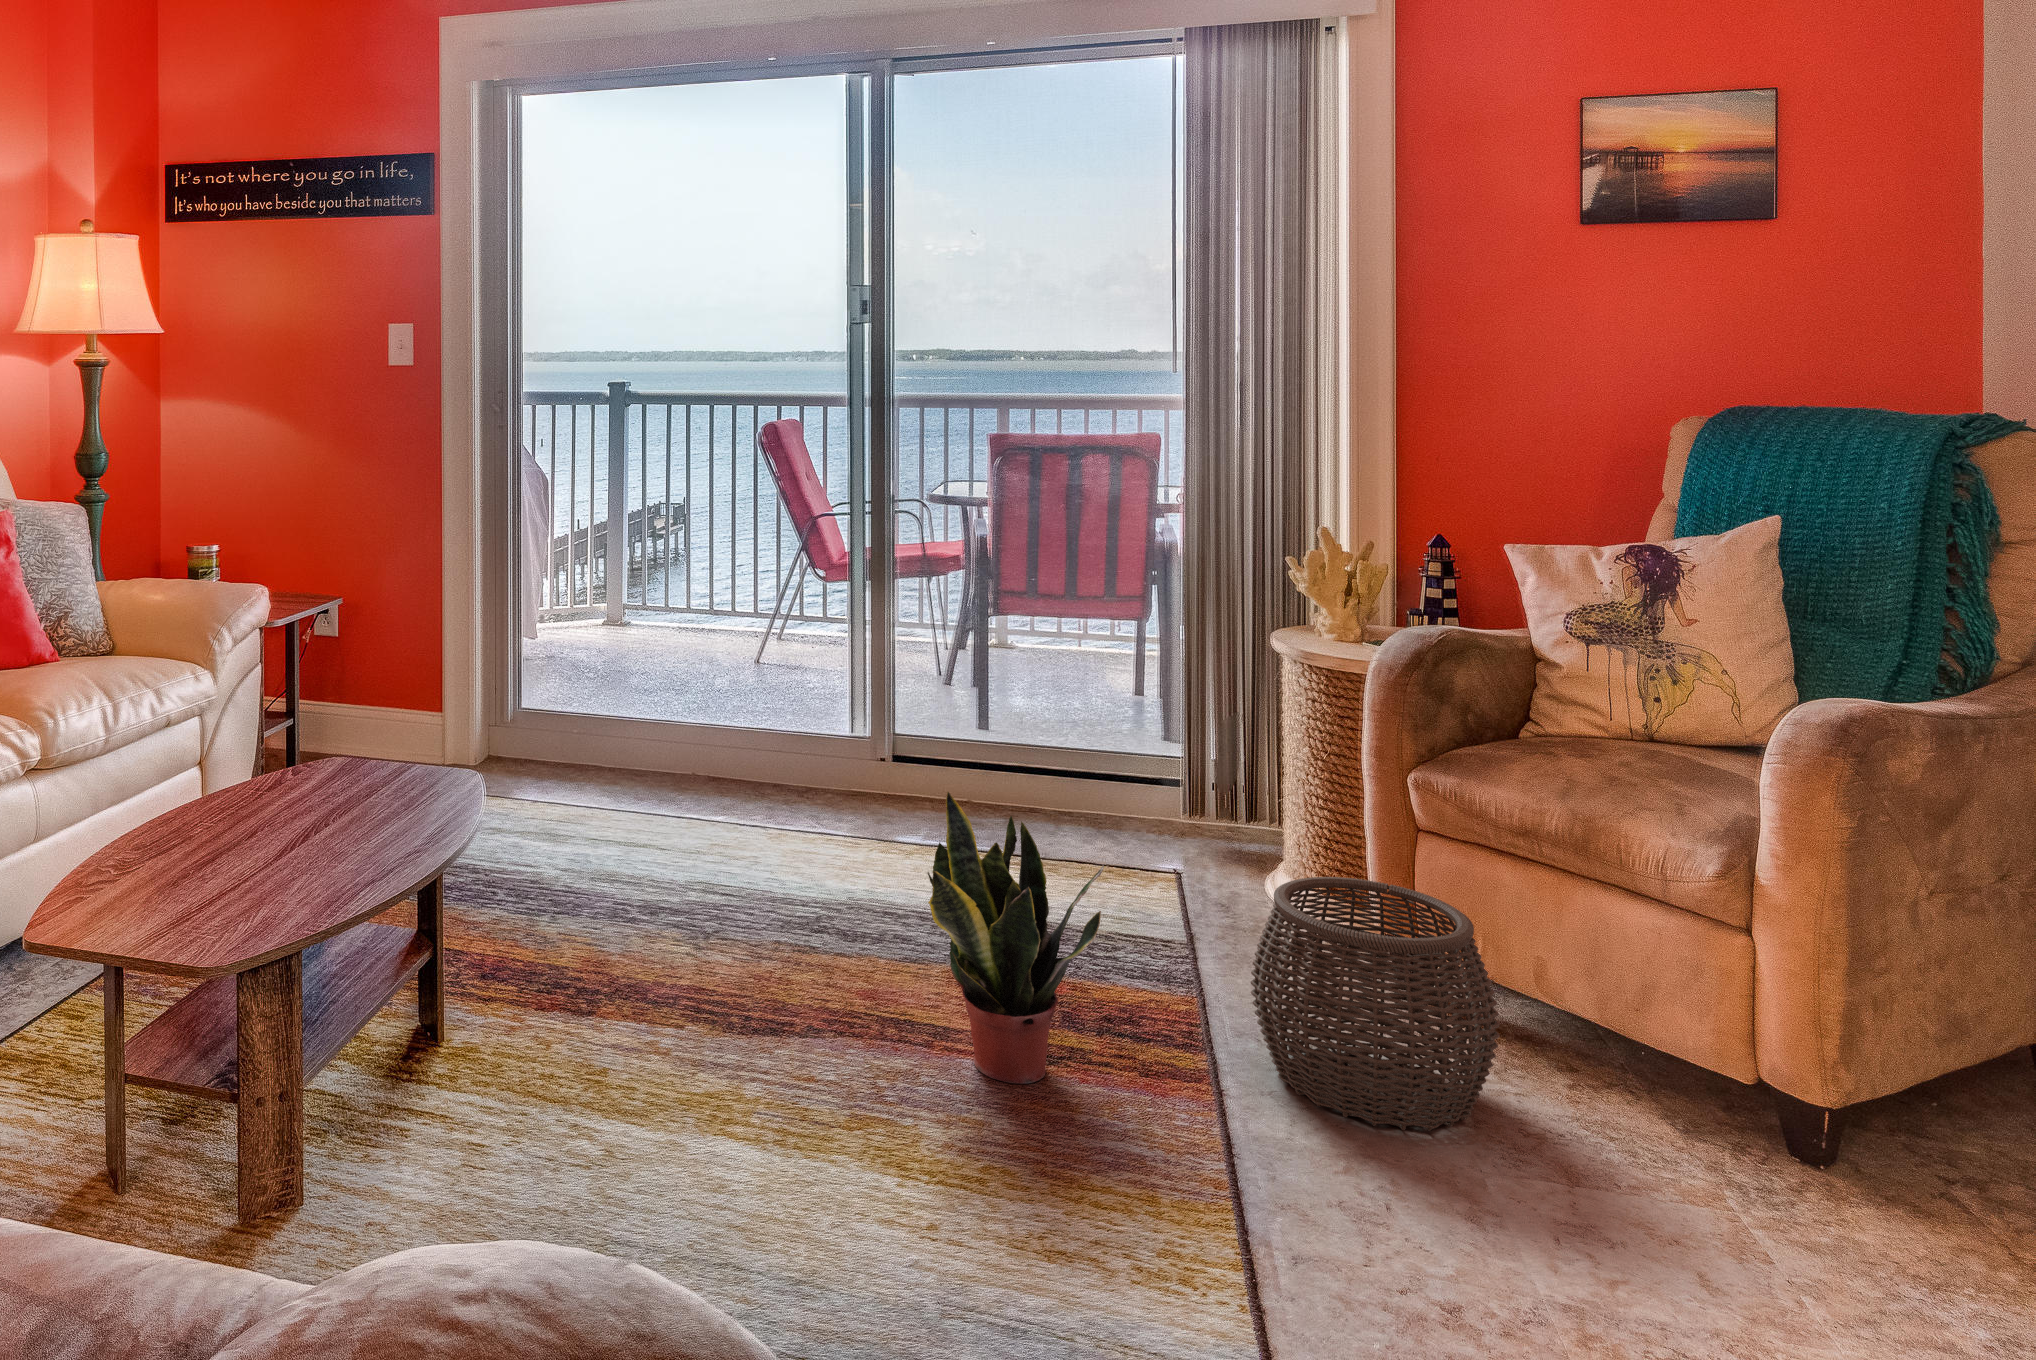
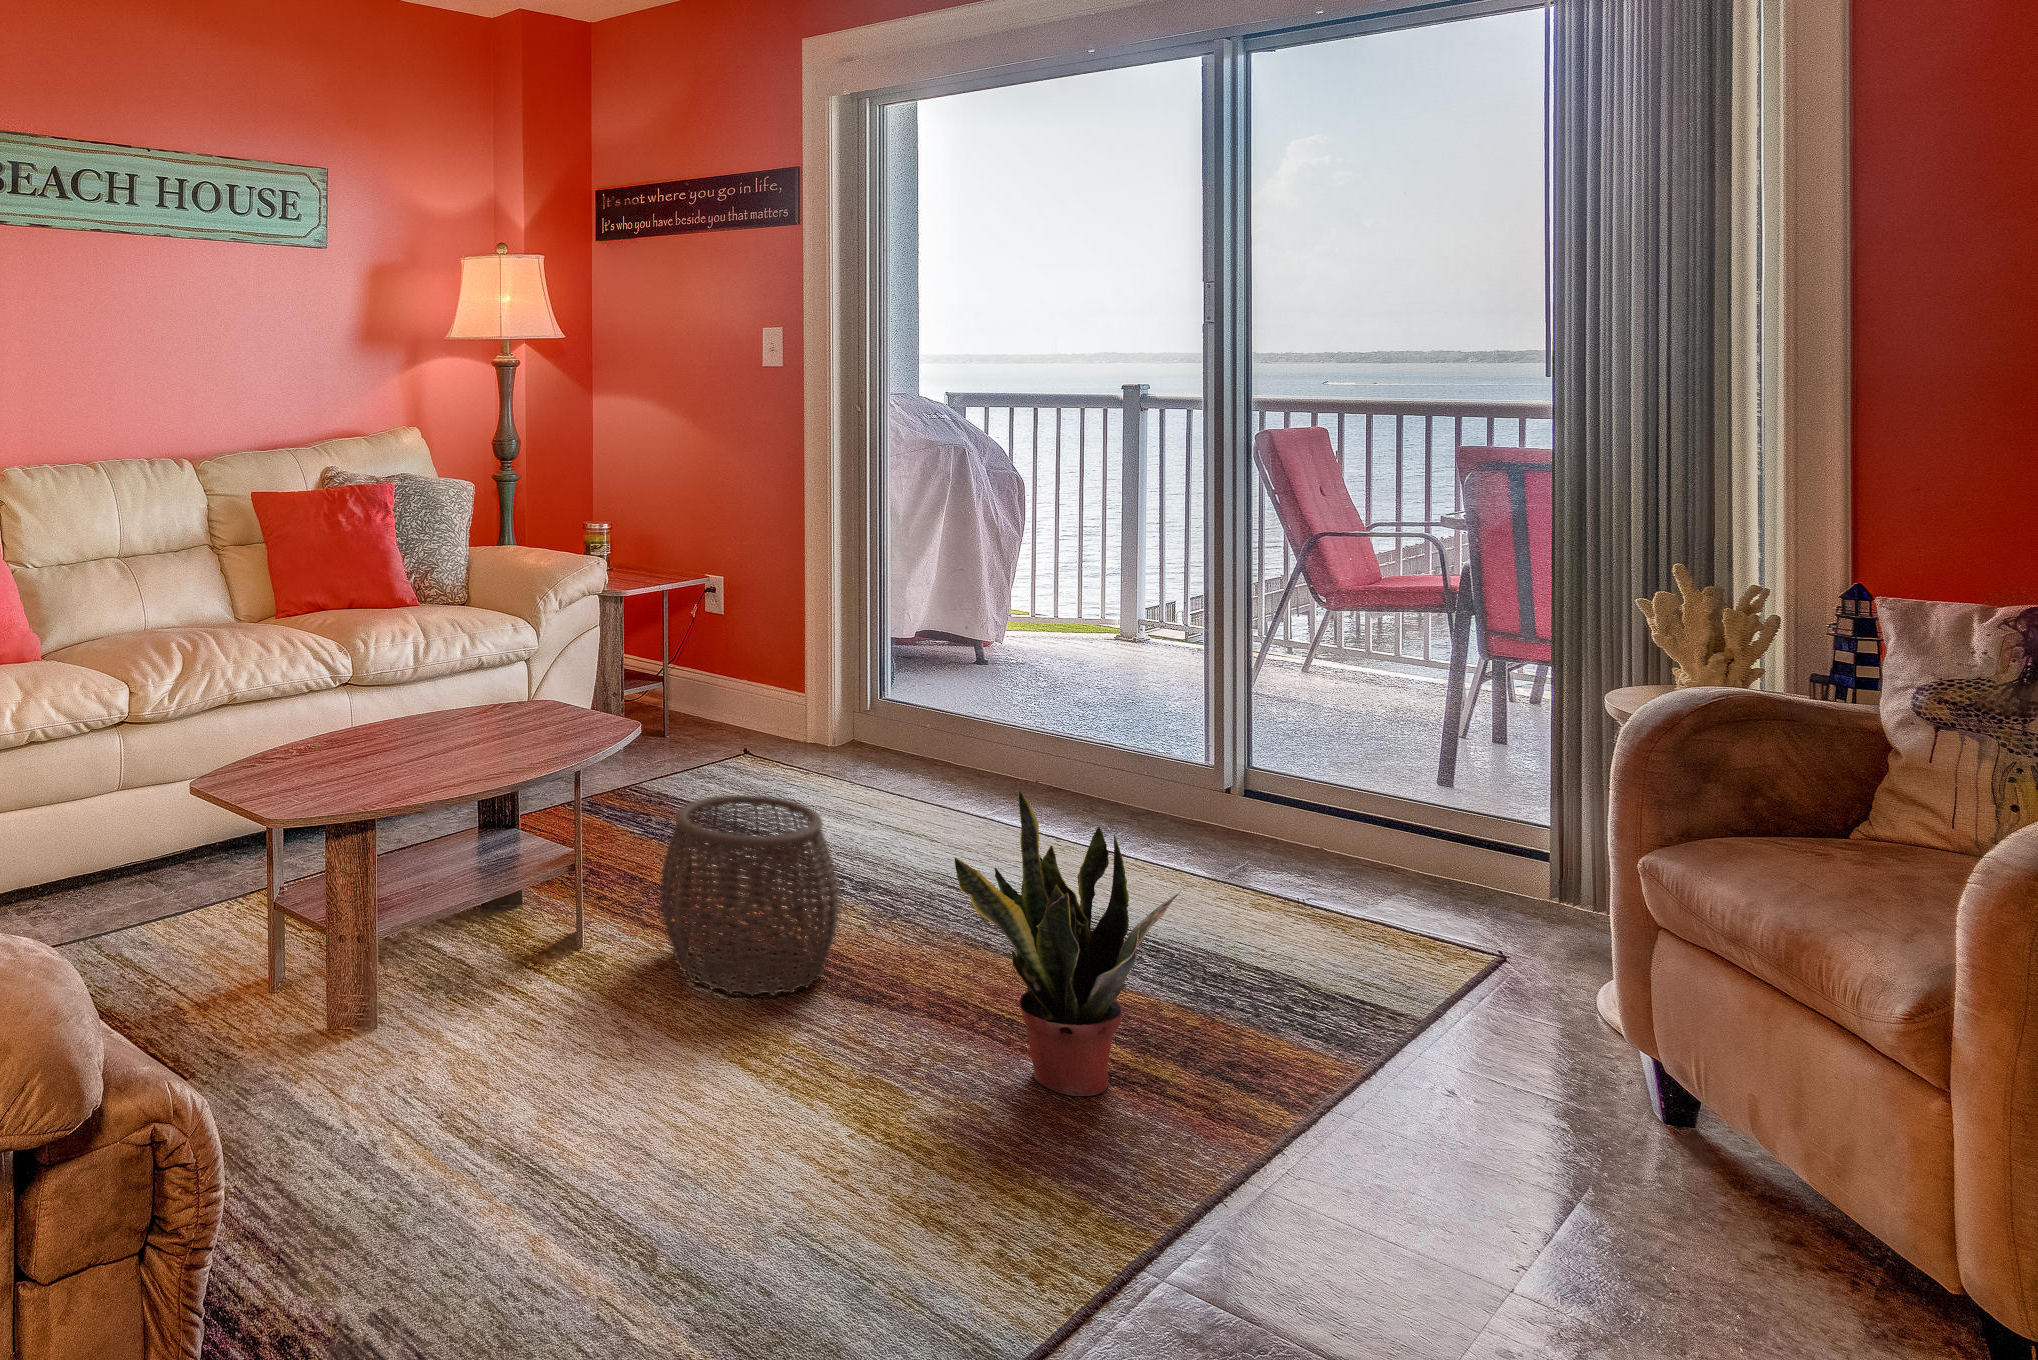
woven basket: present [1251,877,1500,1131] -> present [660,795,840,996]

